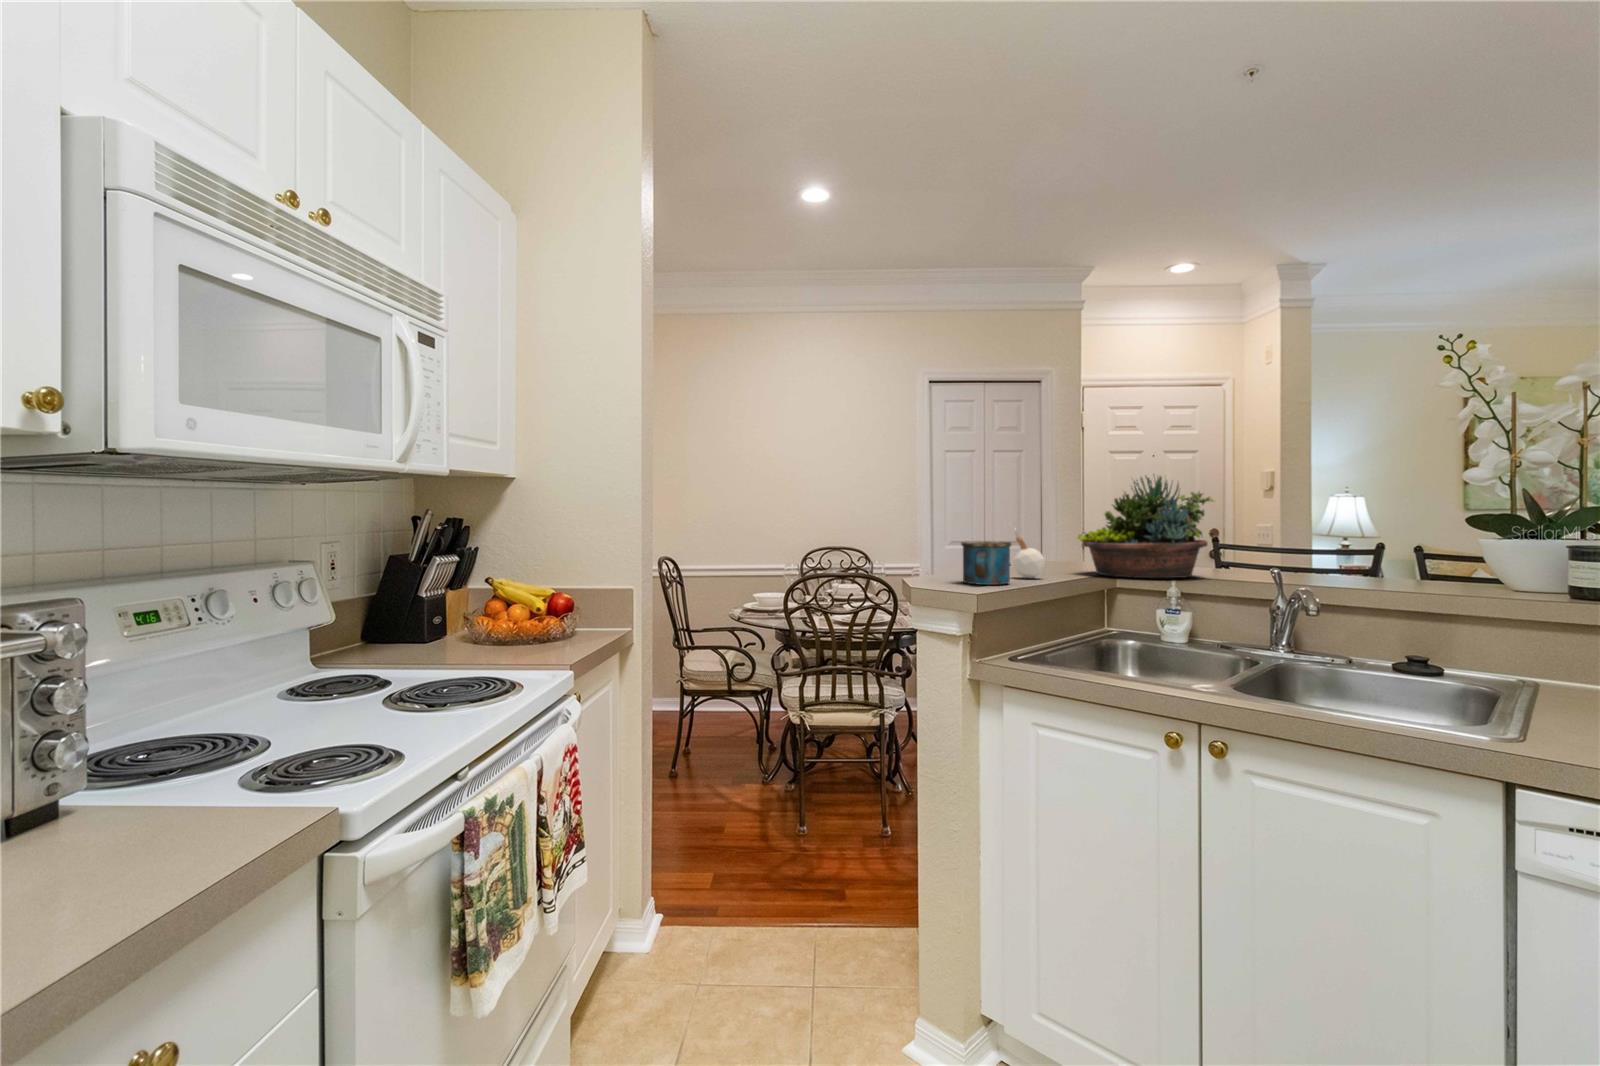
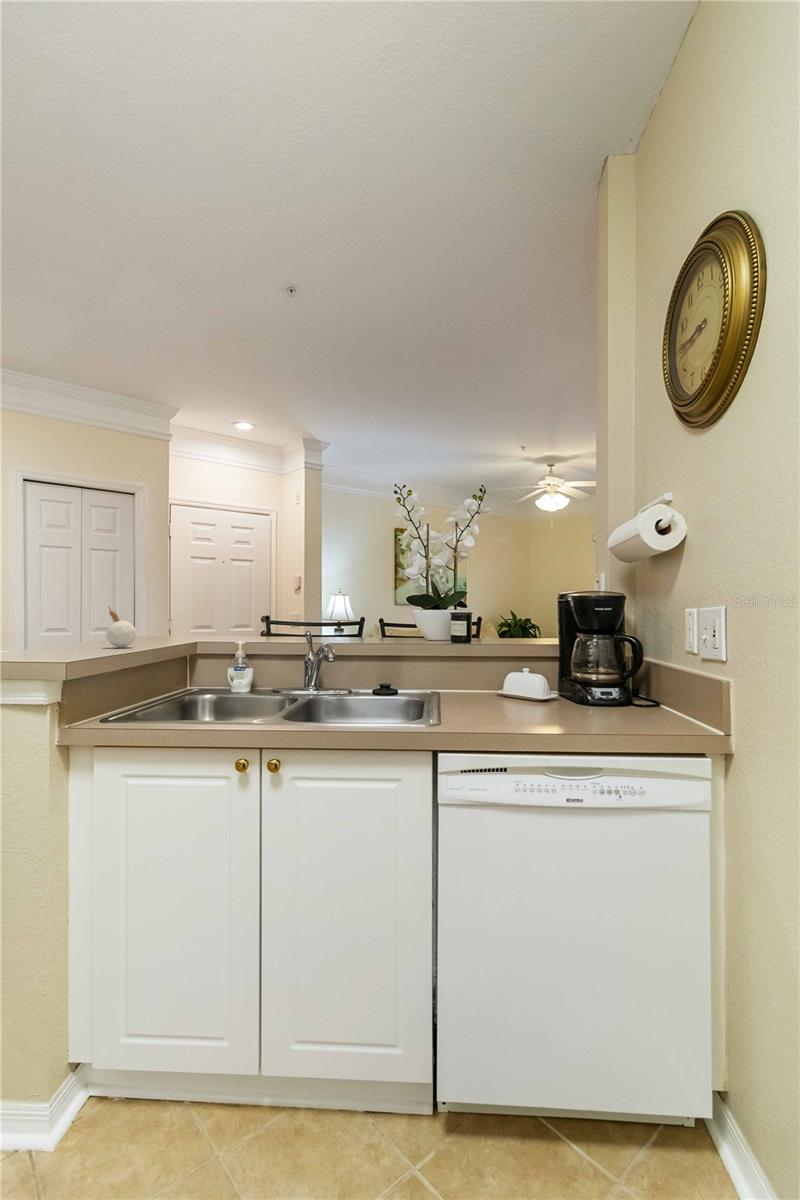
succulent planter: present [1078,477,1214,578] -> none [165,563,268,644]
mug: present [961,541,1012,585] -> none [51,613,105,653]

